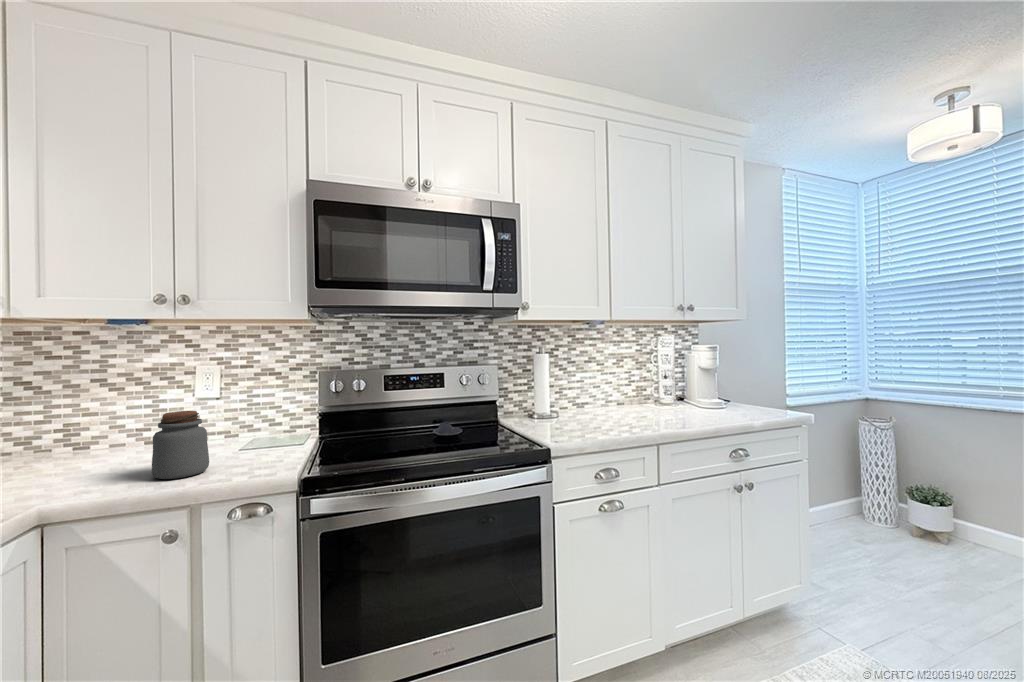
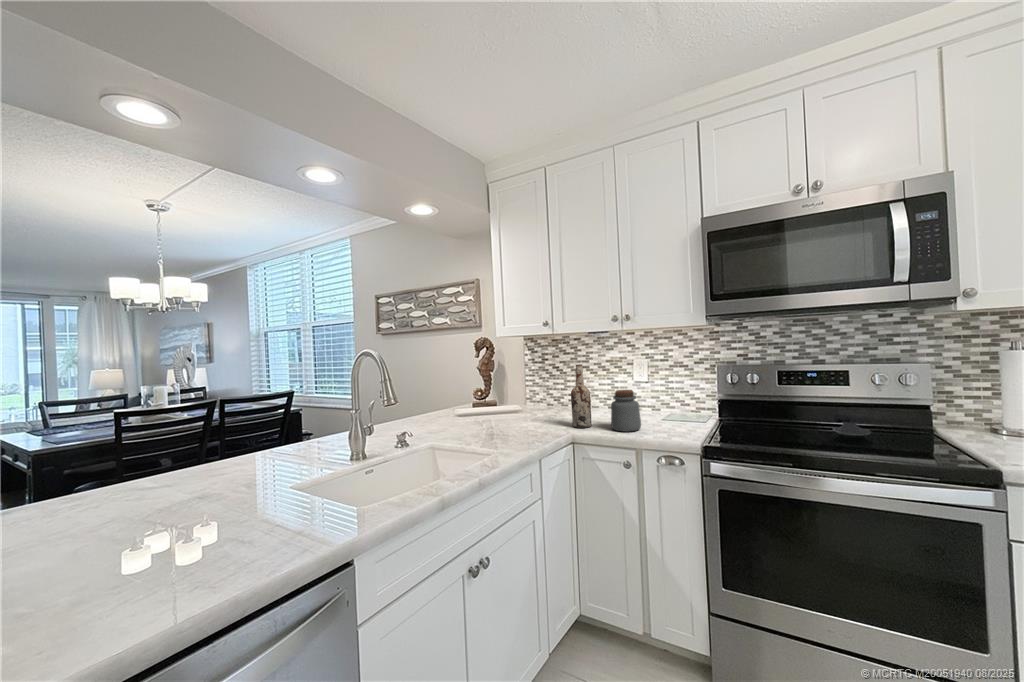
wine bottle: none [60,373,108,489] -> present [571,364,592,428]

